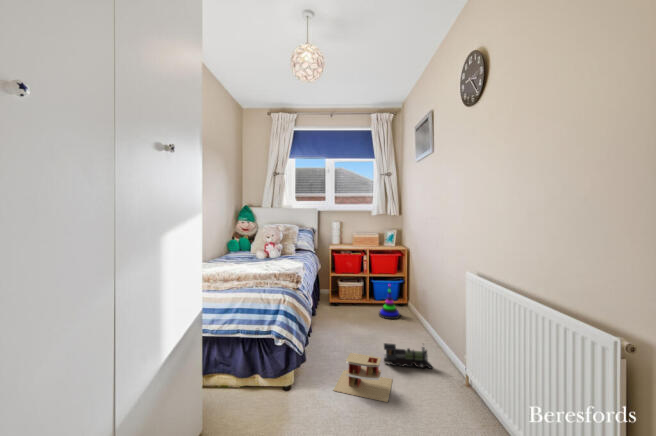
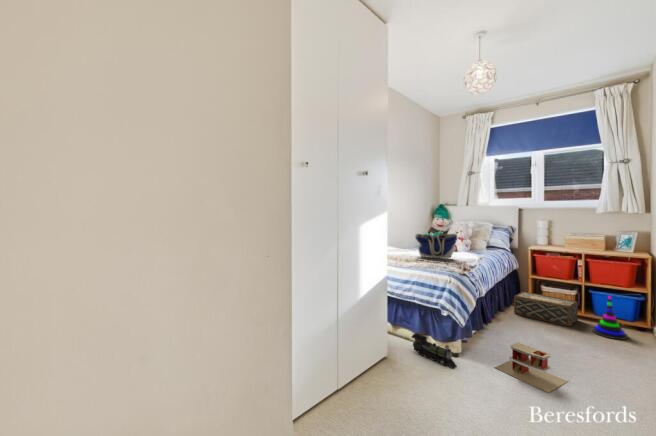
tote bag: none [233,239,283,272] -> present [415,234,457,258]
woven basket: none [321,290,366,316] -> present [514,292,578,326]
toy train: present [384,343,432,369] -> present [412,333,457,369]

